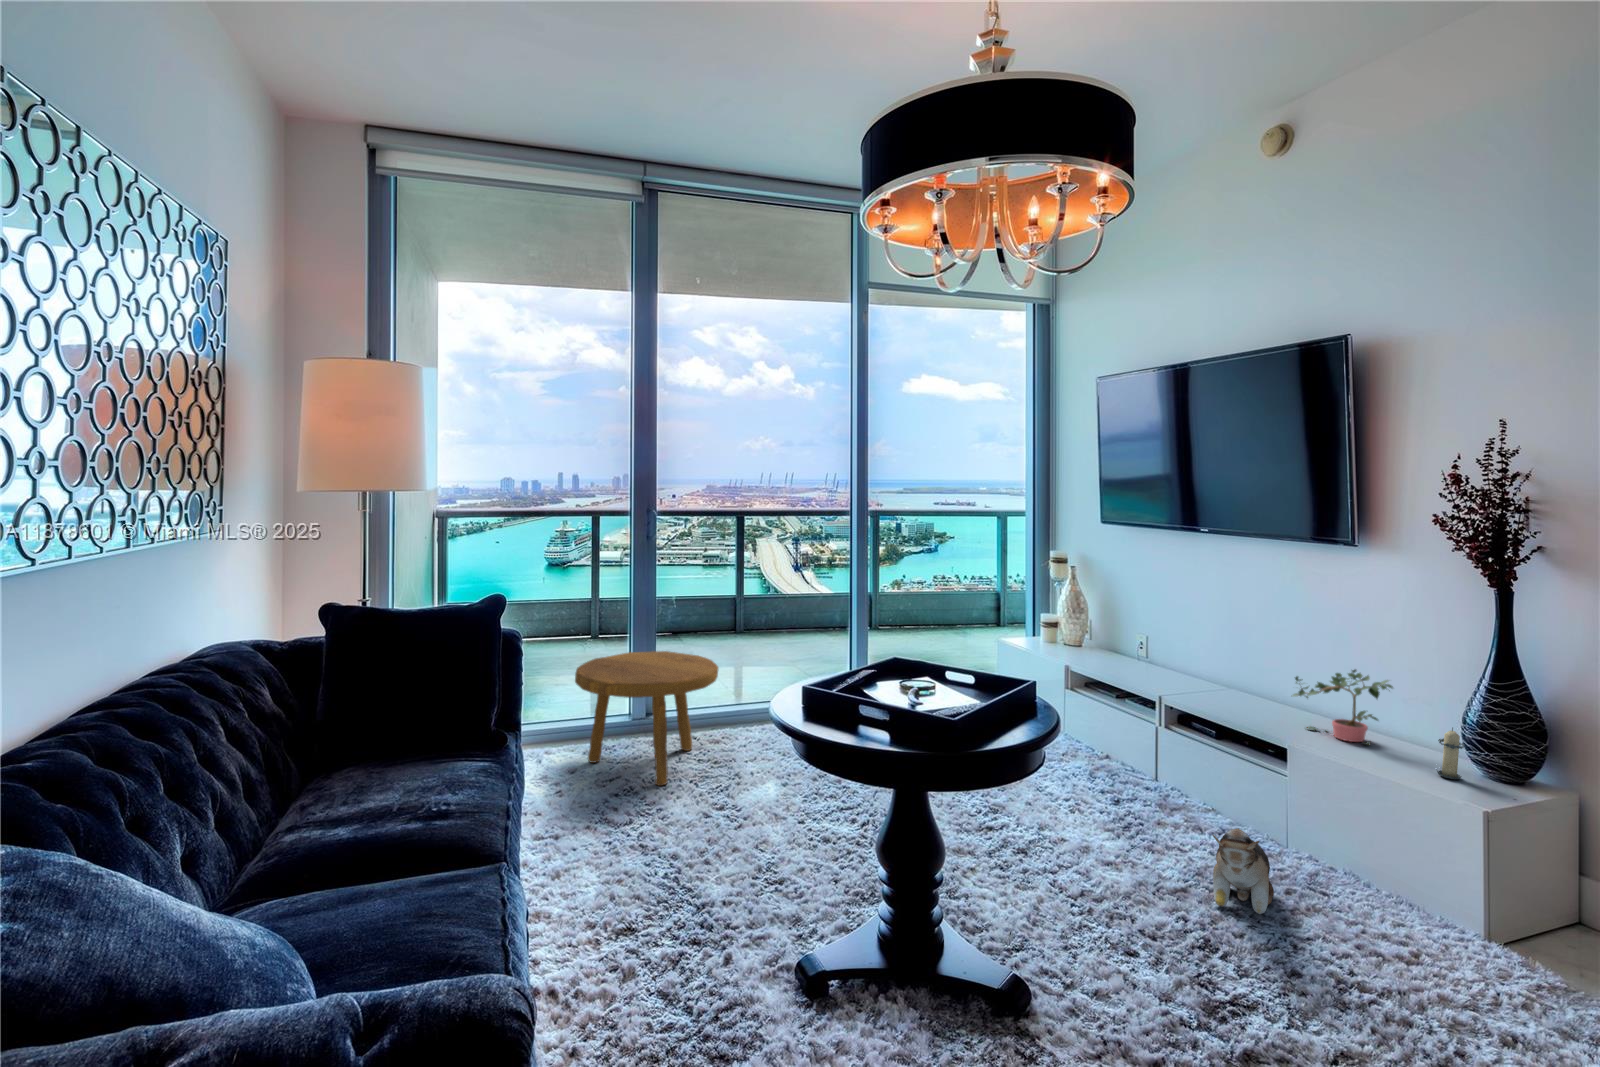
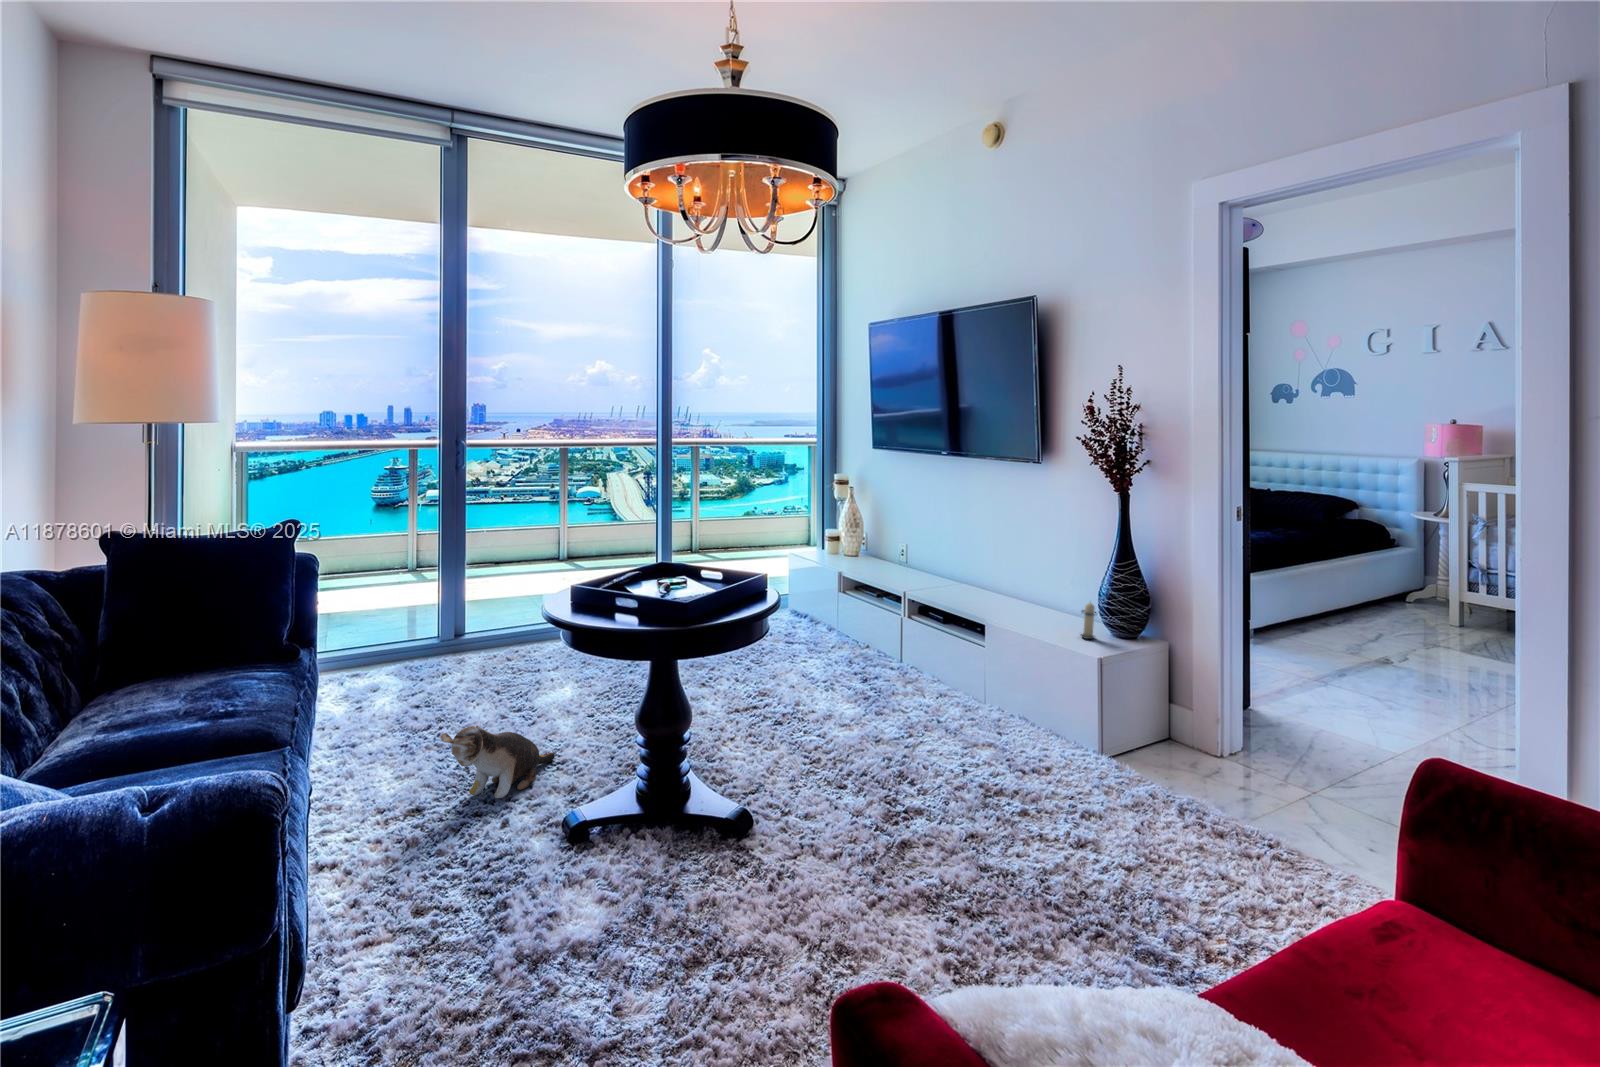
footstool: present [575,651,718,786] -> none [371,576,516,697]
potted plant: present [1293,669,1393,745] -> none [994,561,1059,620]
plush toy: present [1213,829,1274,914] -> present [441,726,555,798]

